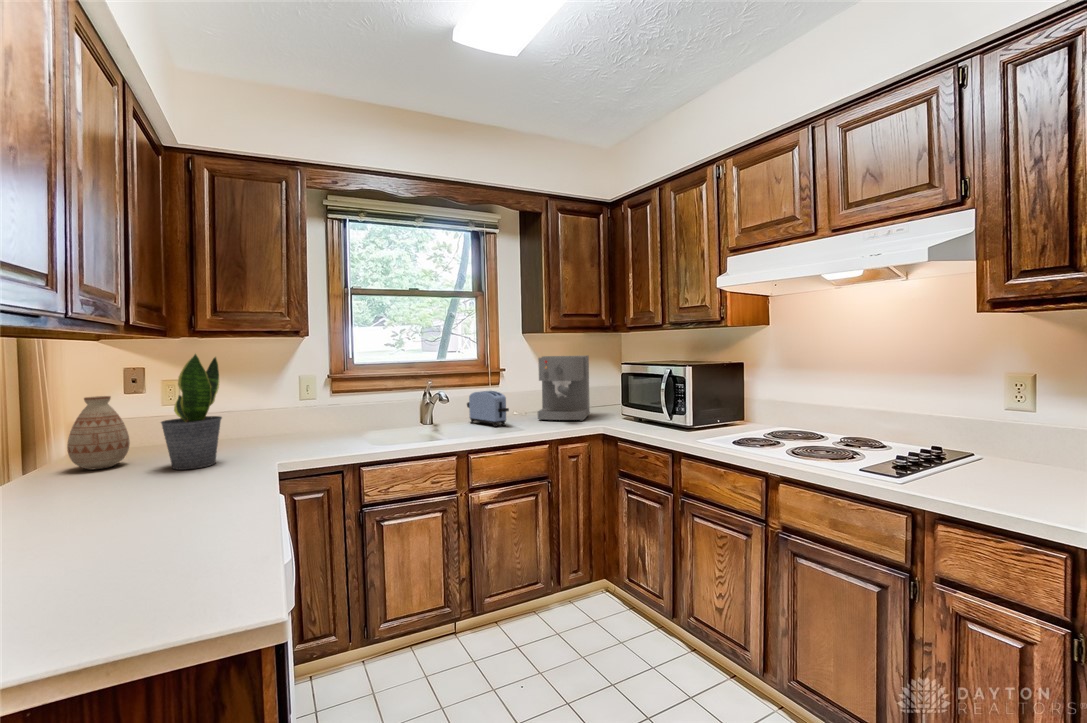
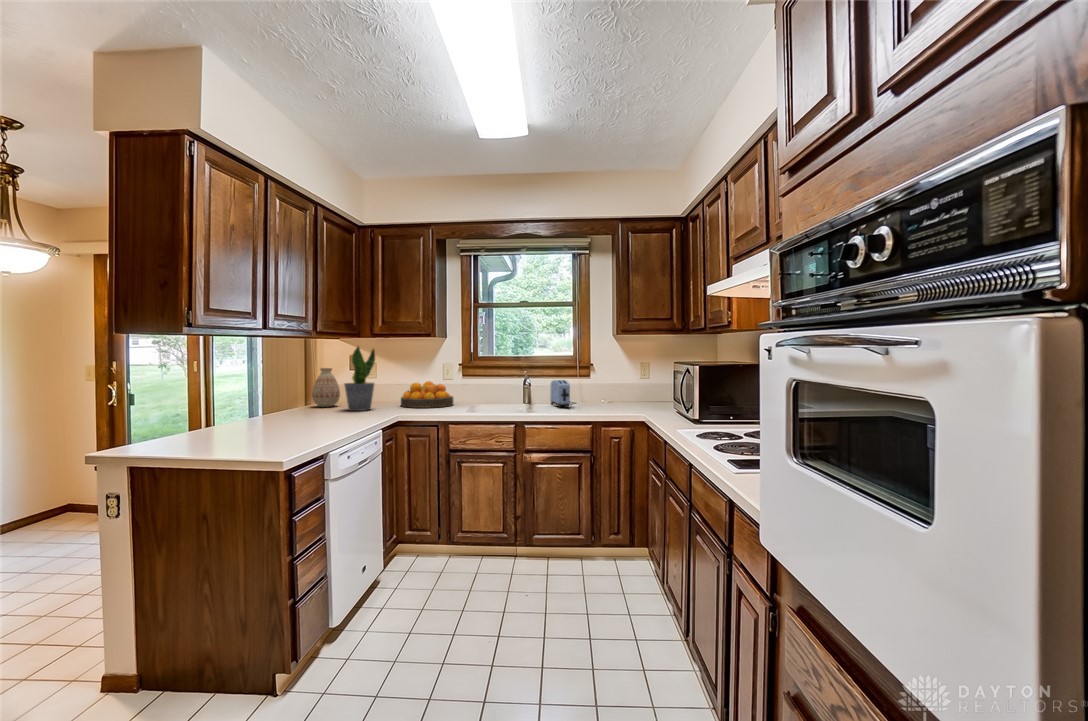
coffee maker: present [538,356,590,421] -> none [602,355,655,410]
fruit bowl: none [251,405,339,450] -> present [401,381,453,408]

